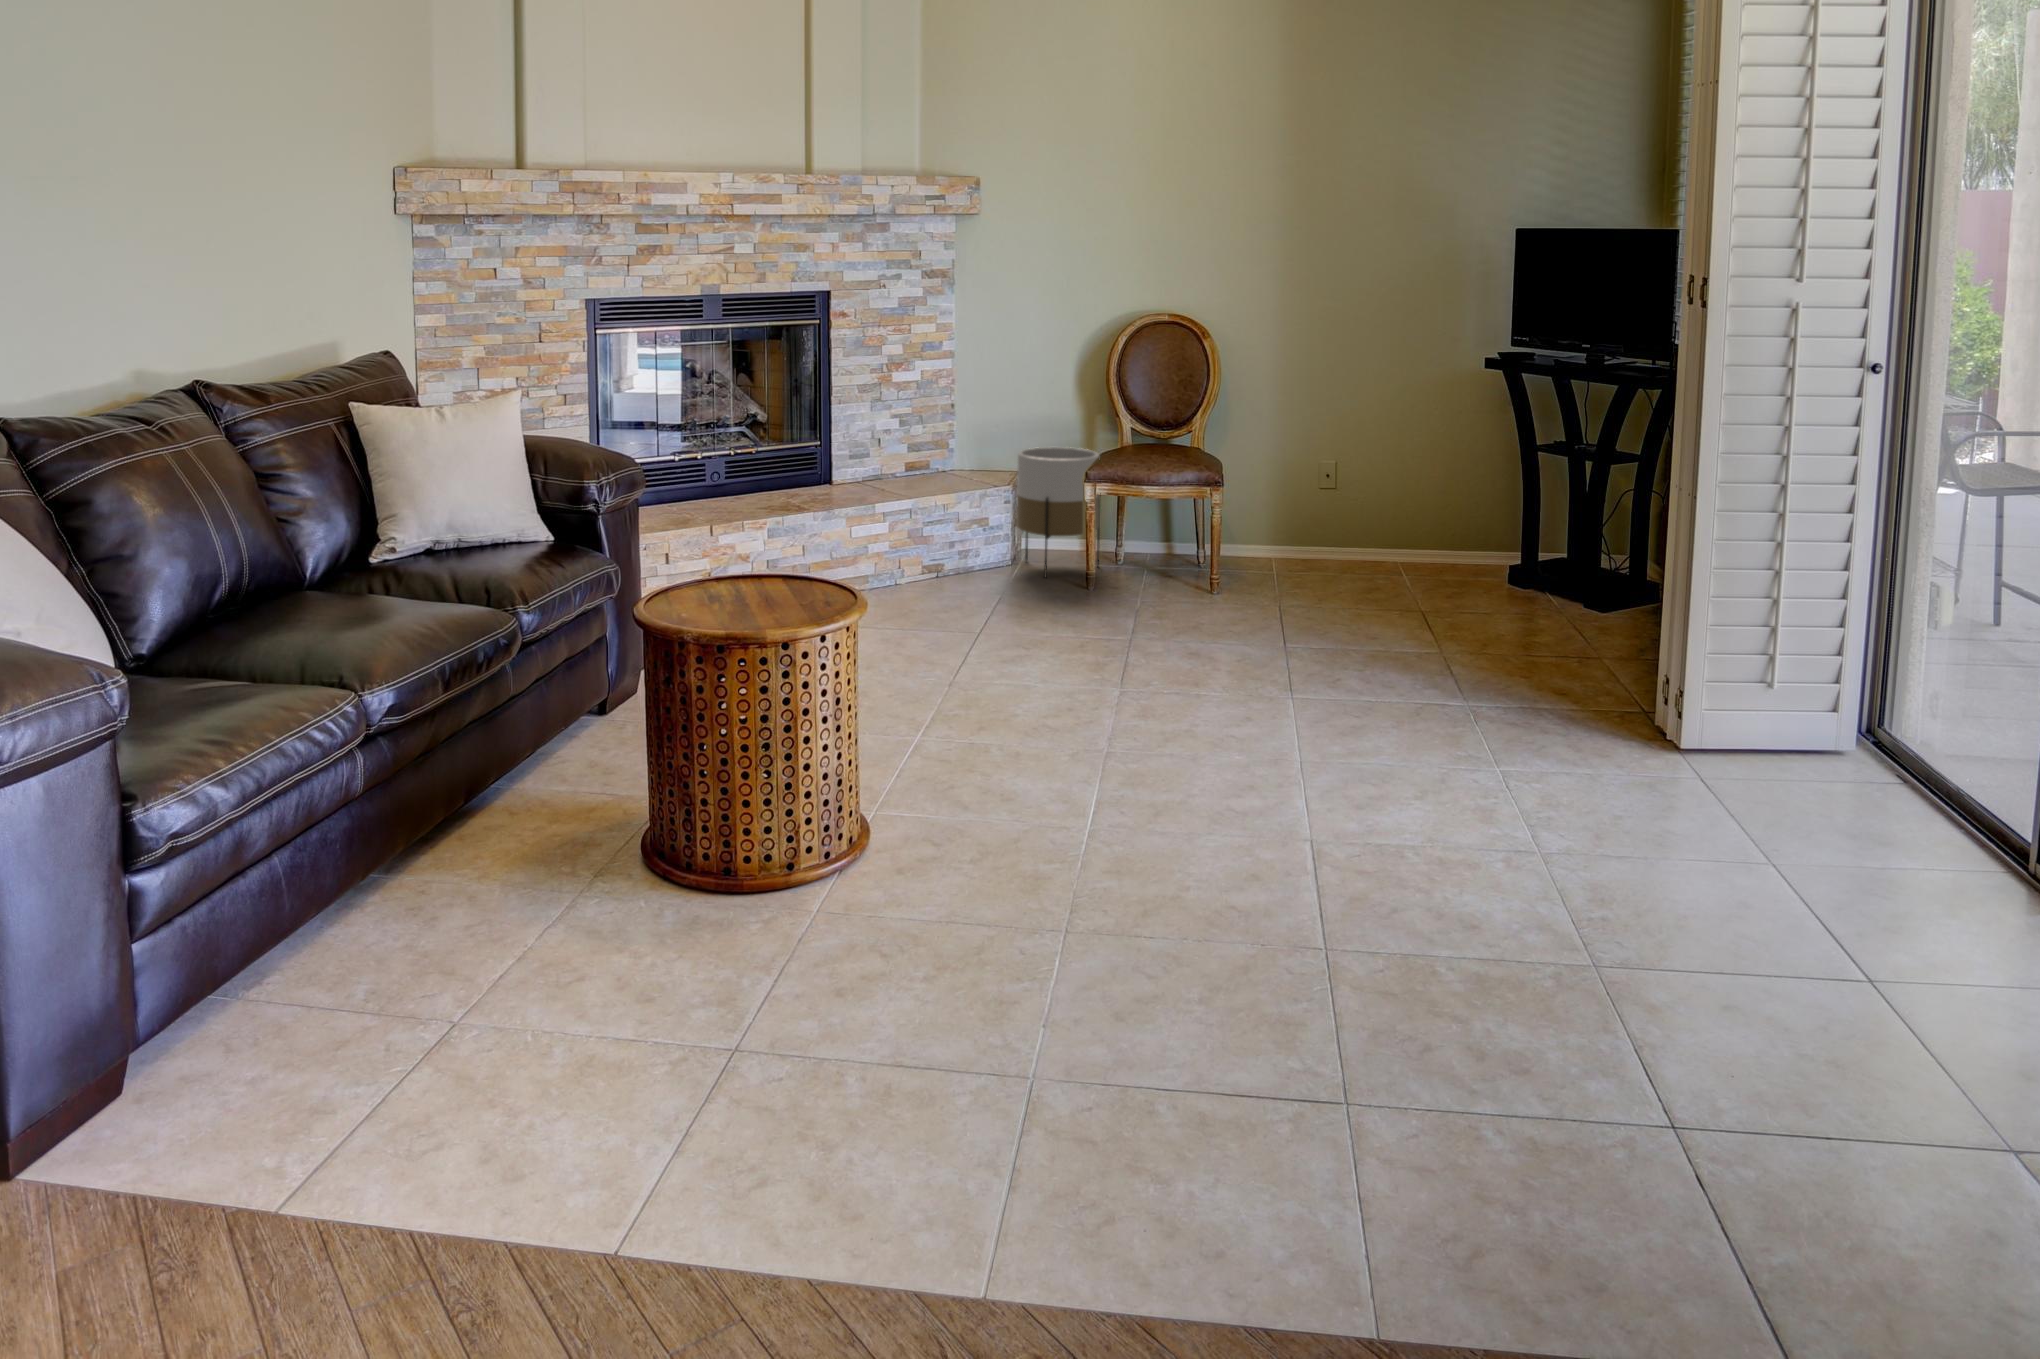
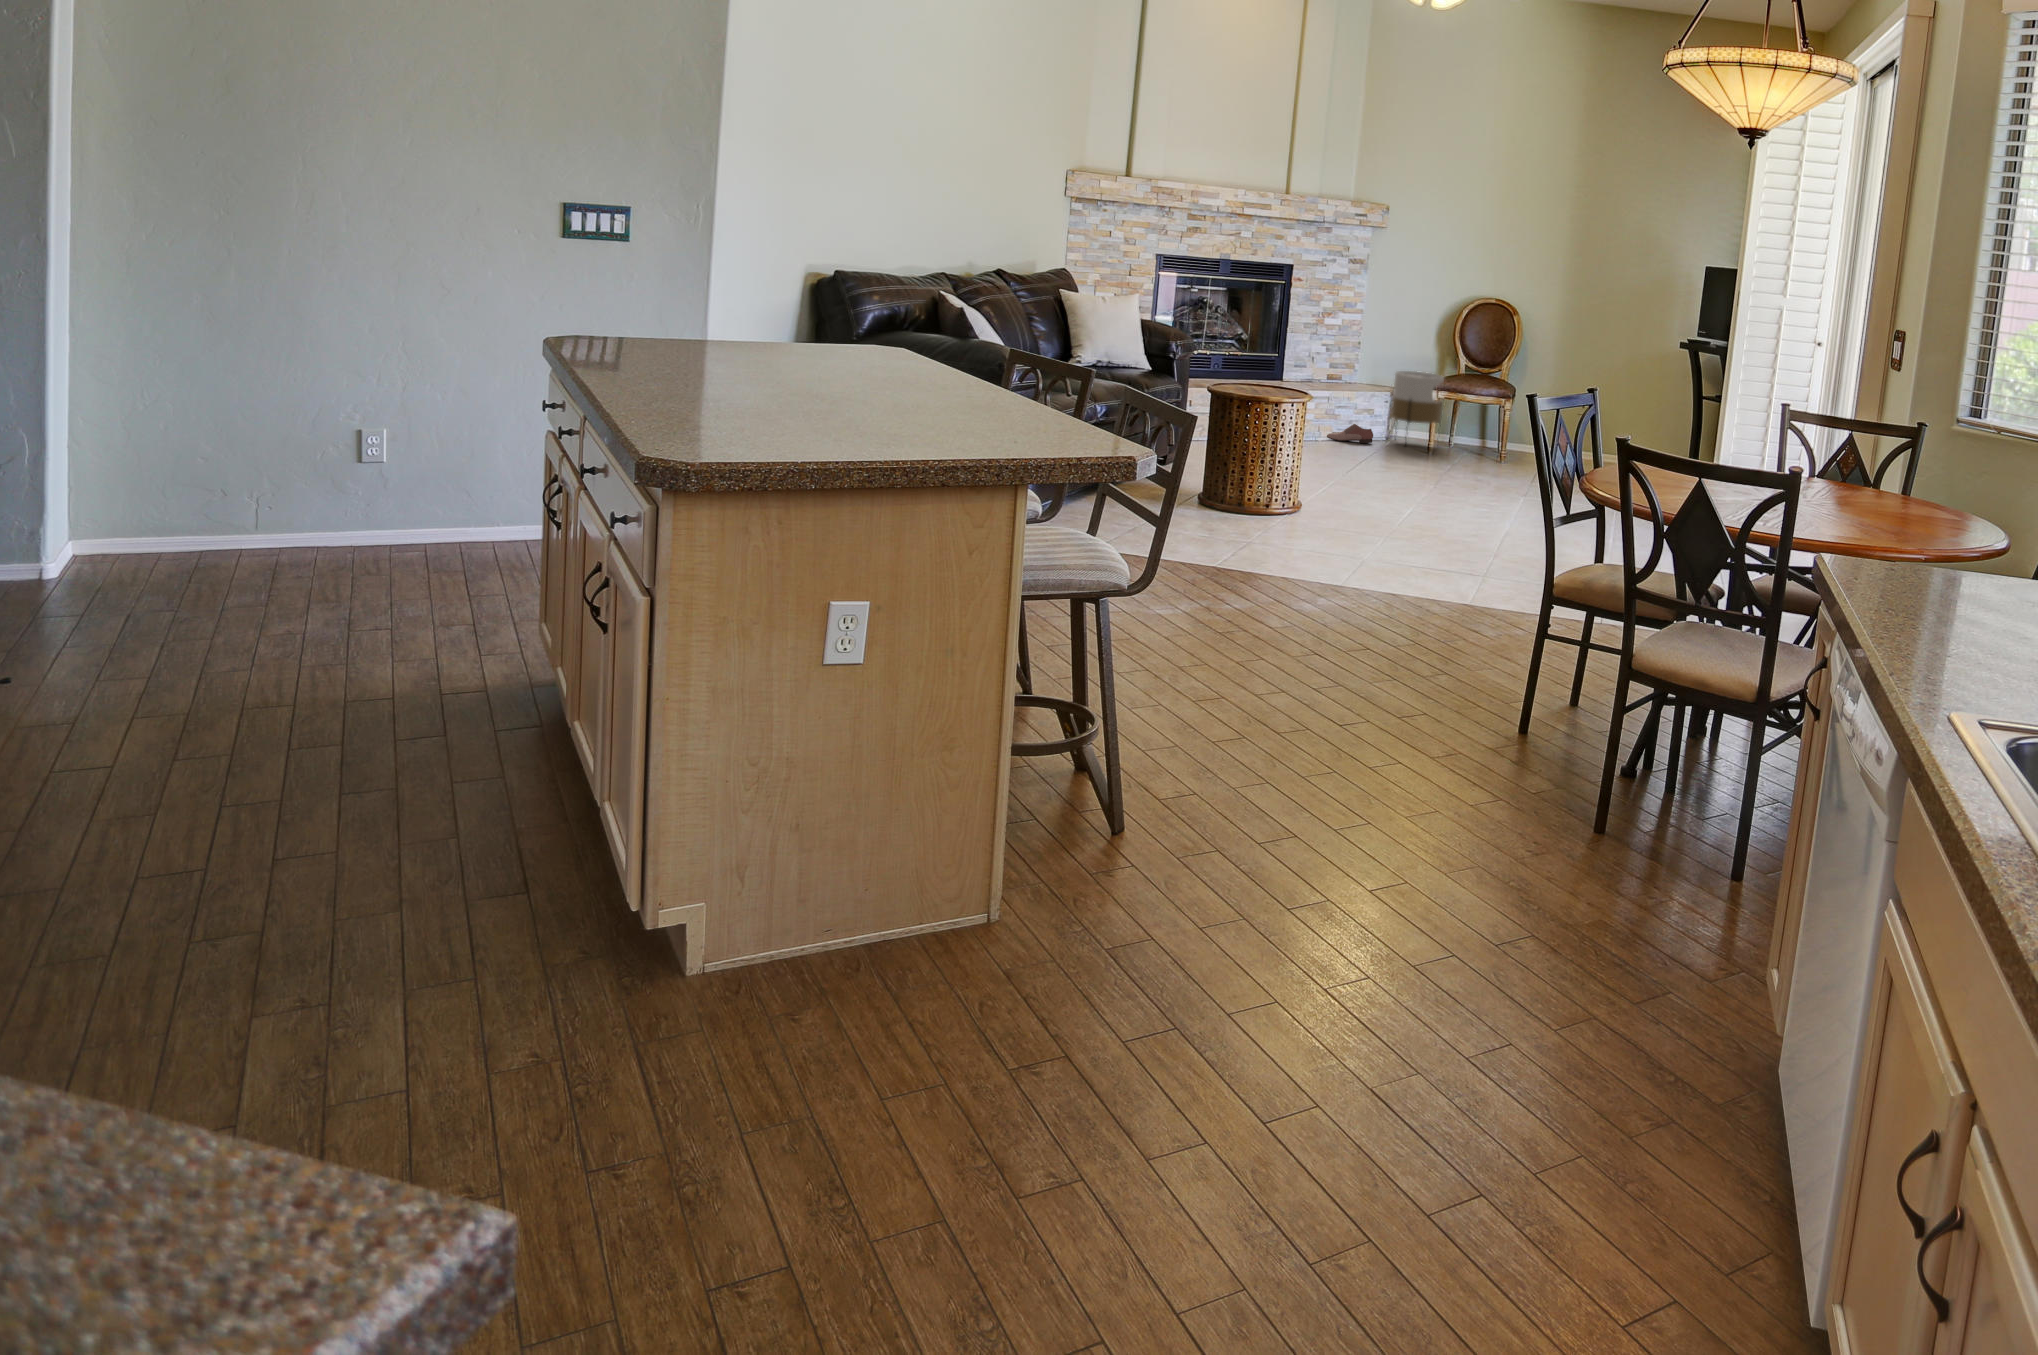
shoe: none [913,548,991,580] -> present [1327,424,1373,443]

